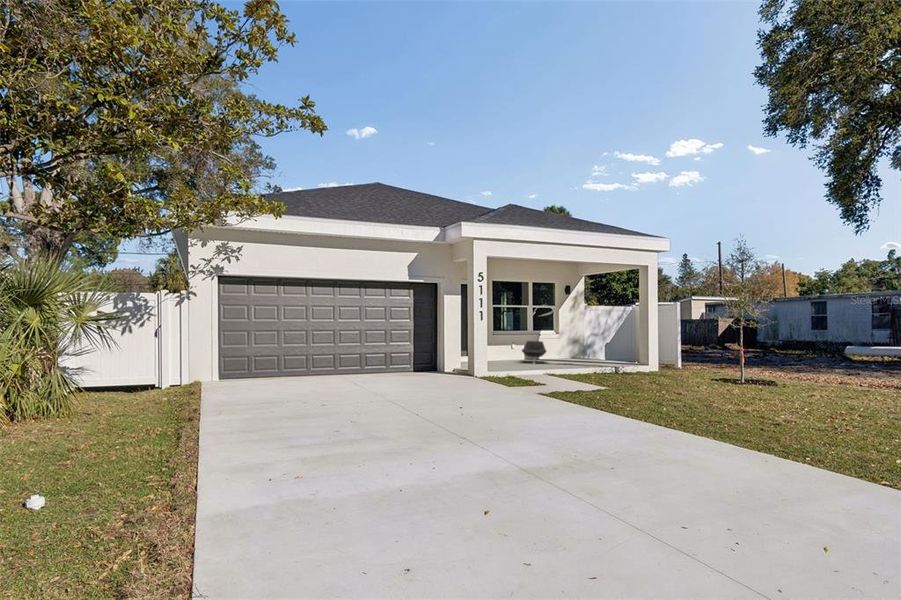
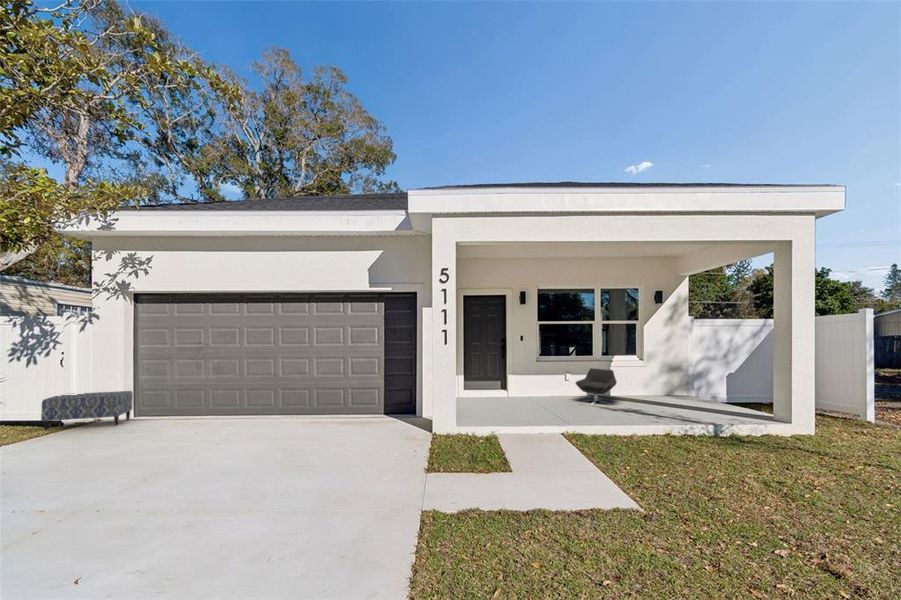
bench: none [168,359,230,389] -> present [41,391,133,430]

